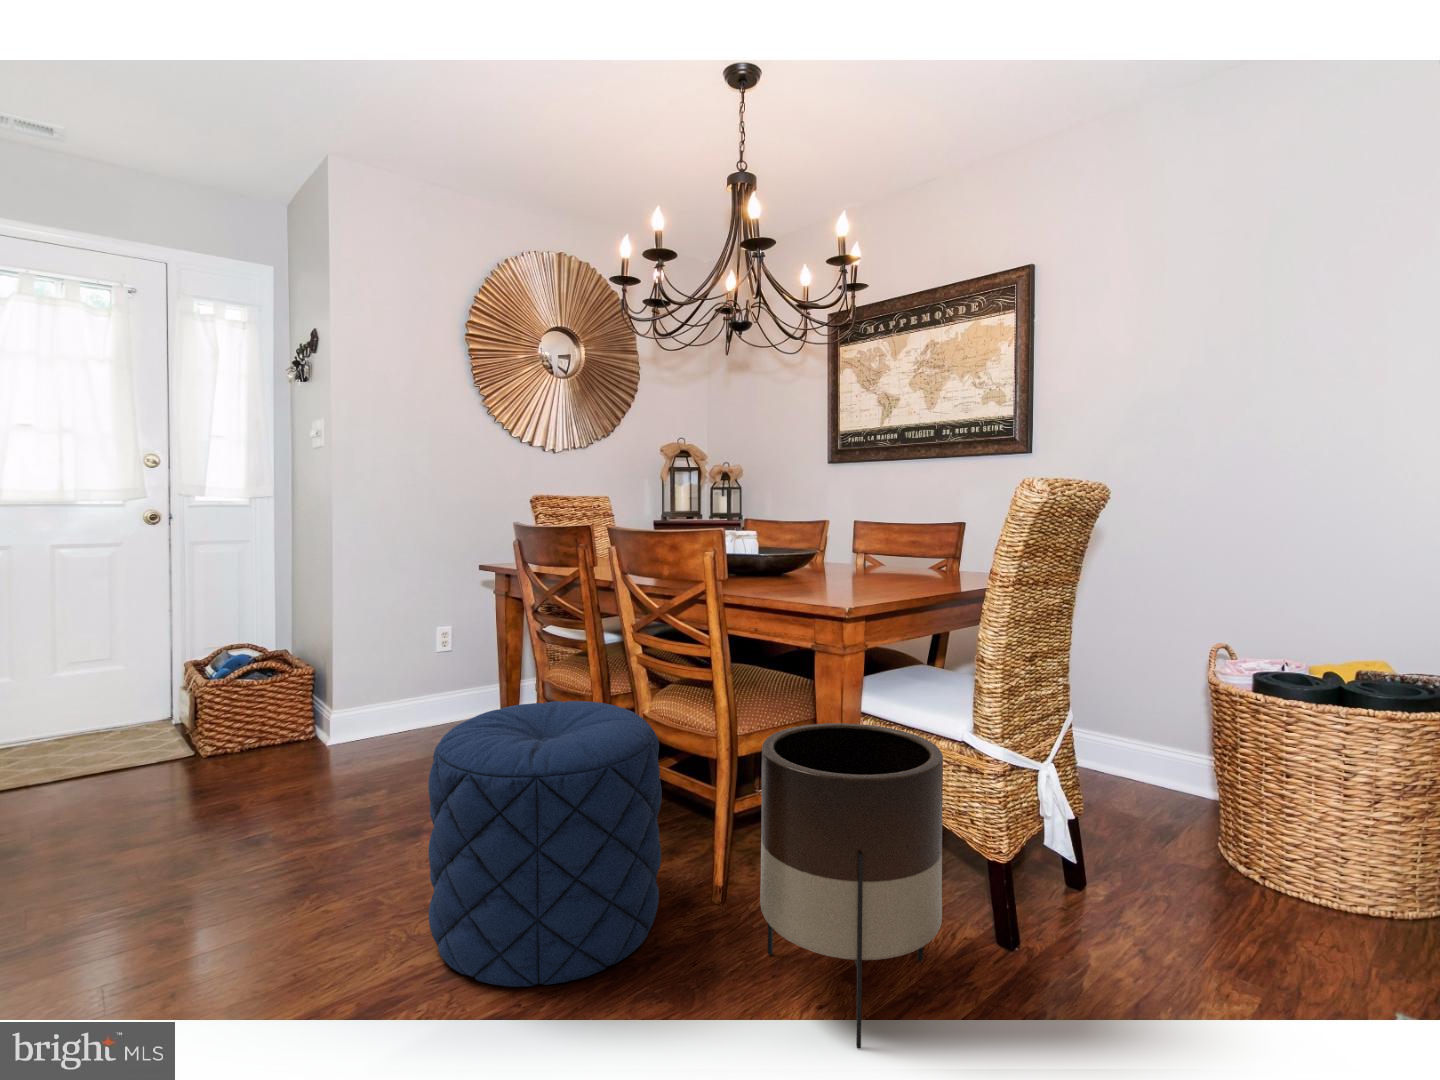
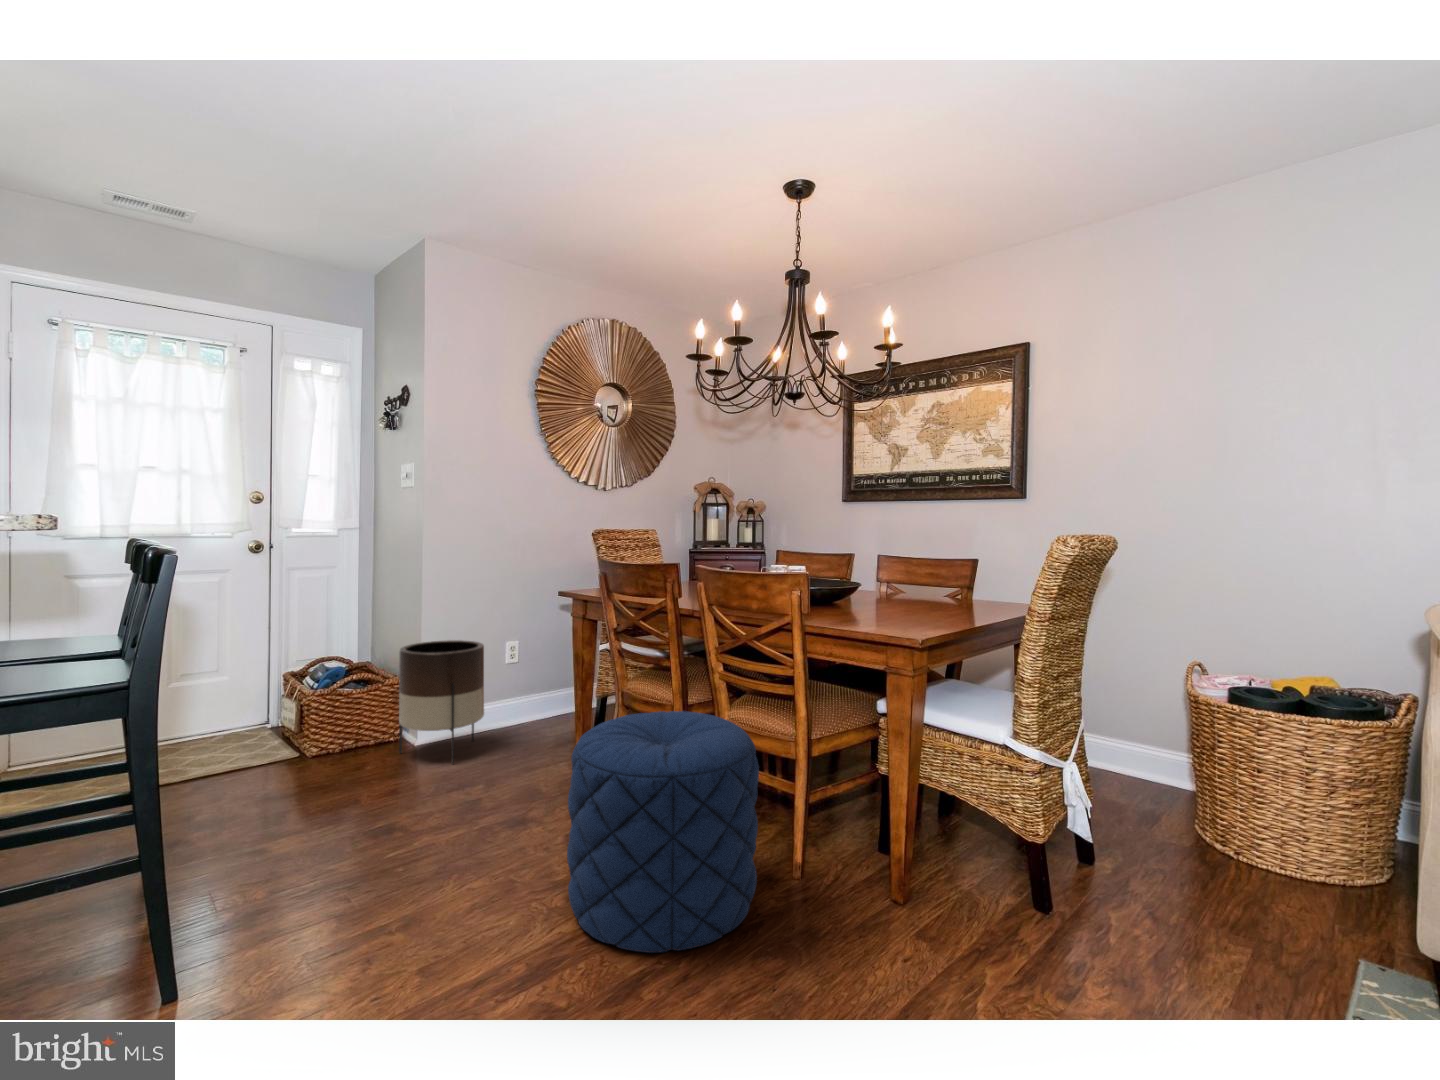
planter: present [760,723,943,1048] -> present [399,640,484,764]

